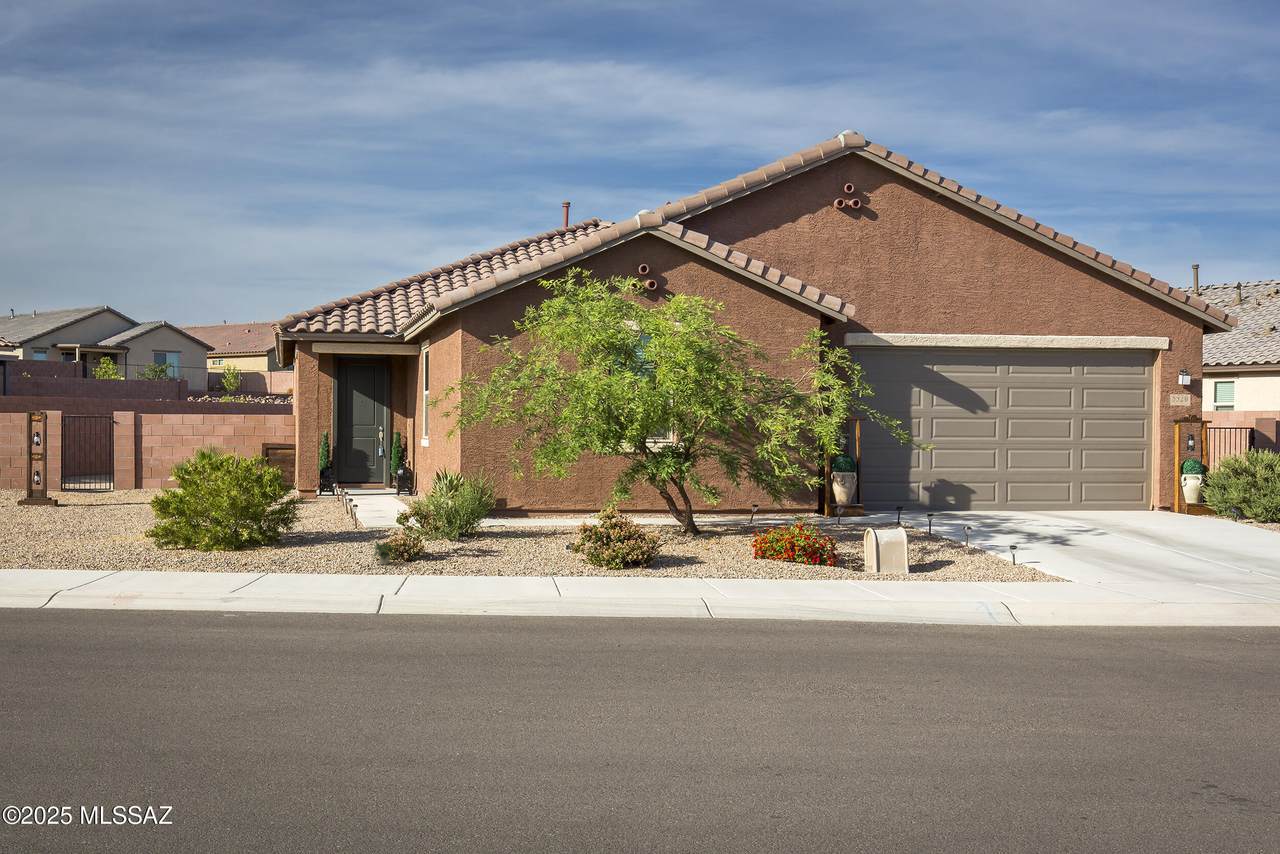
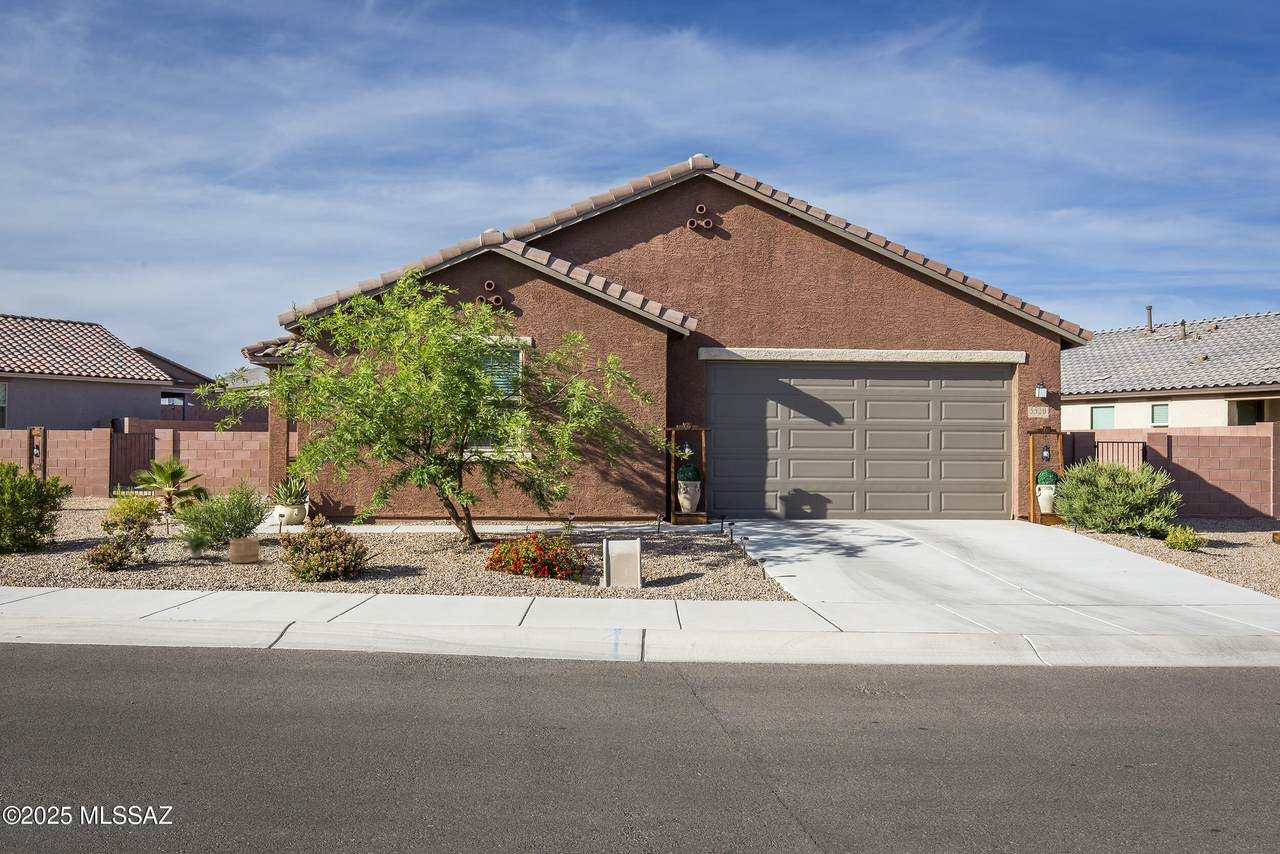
wooden bucket: none [425,544,455,572] -> present [229,538,259,563]

